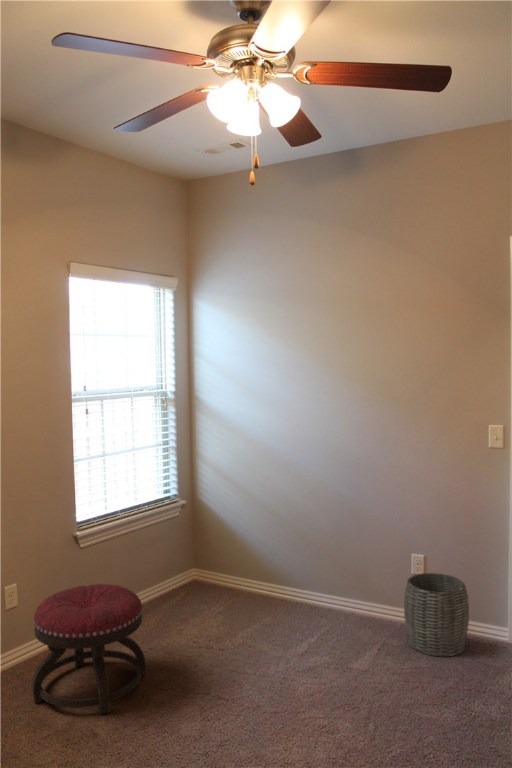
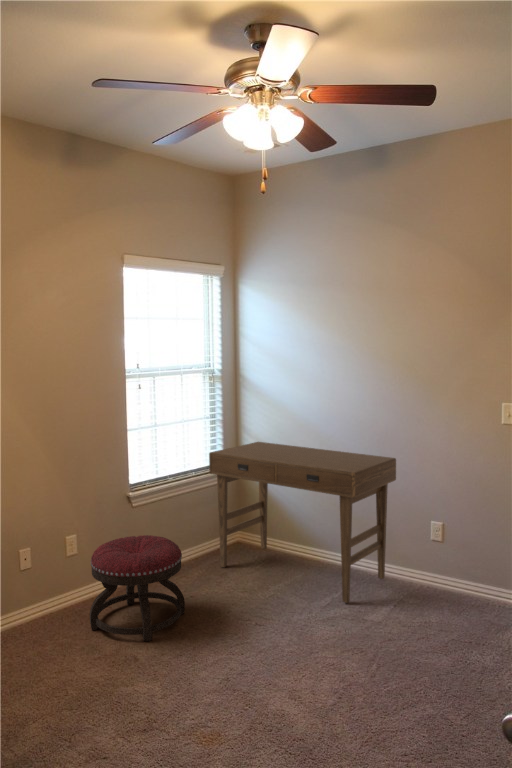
desk: none [166,470,373,650] -> present [209,442,396,603]
woven basket: present [404,573,469,657] -> none [420,539,480,614]

